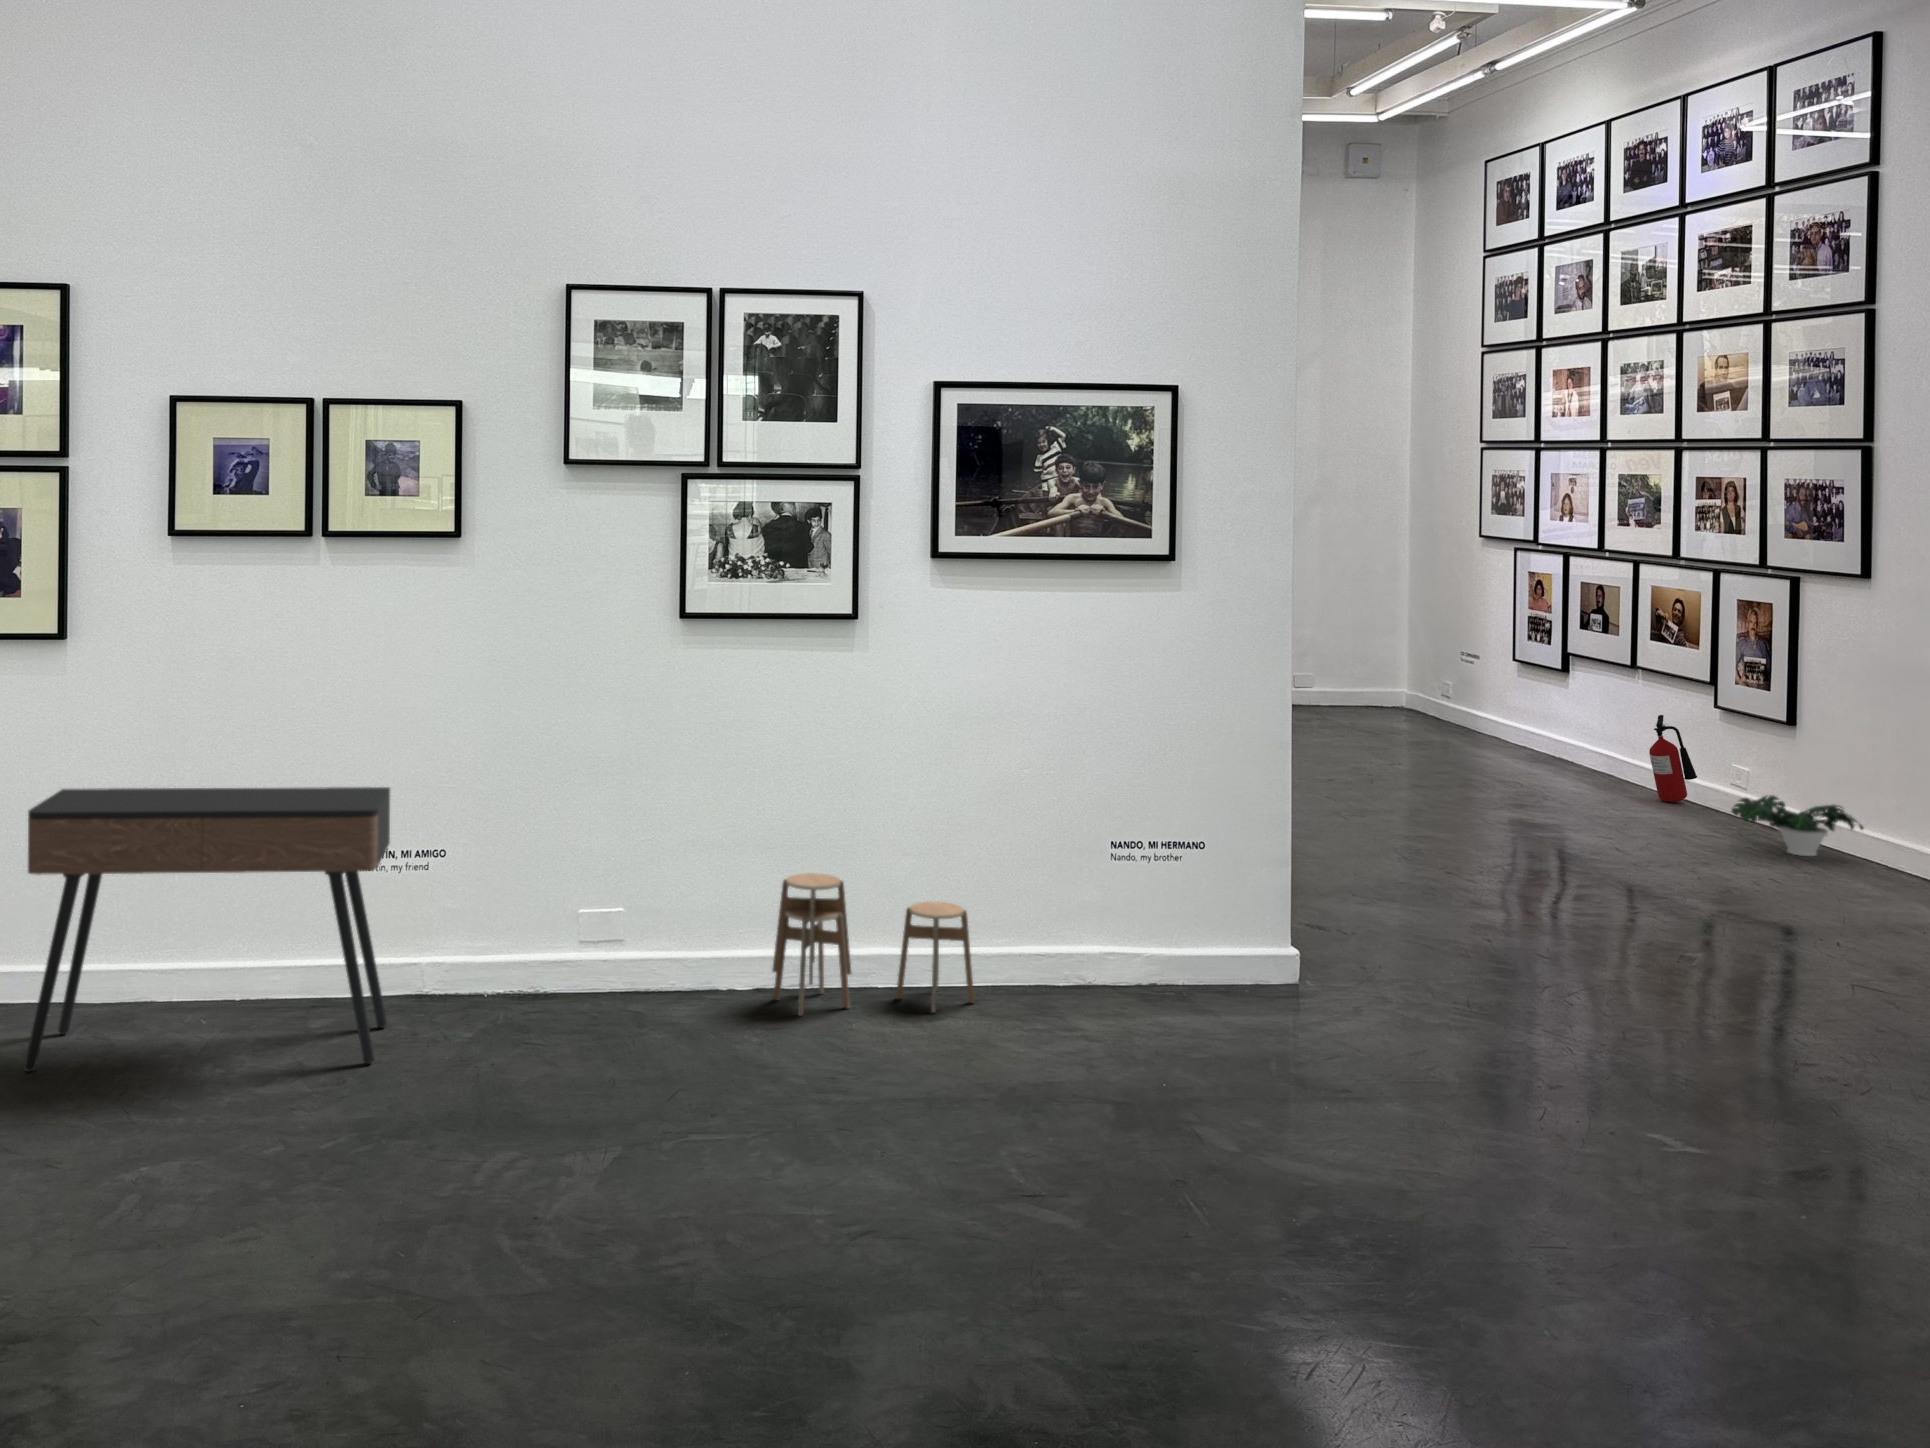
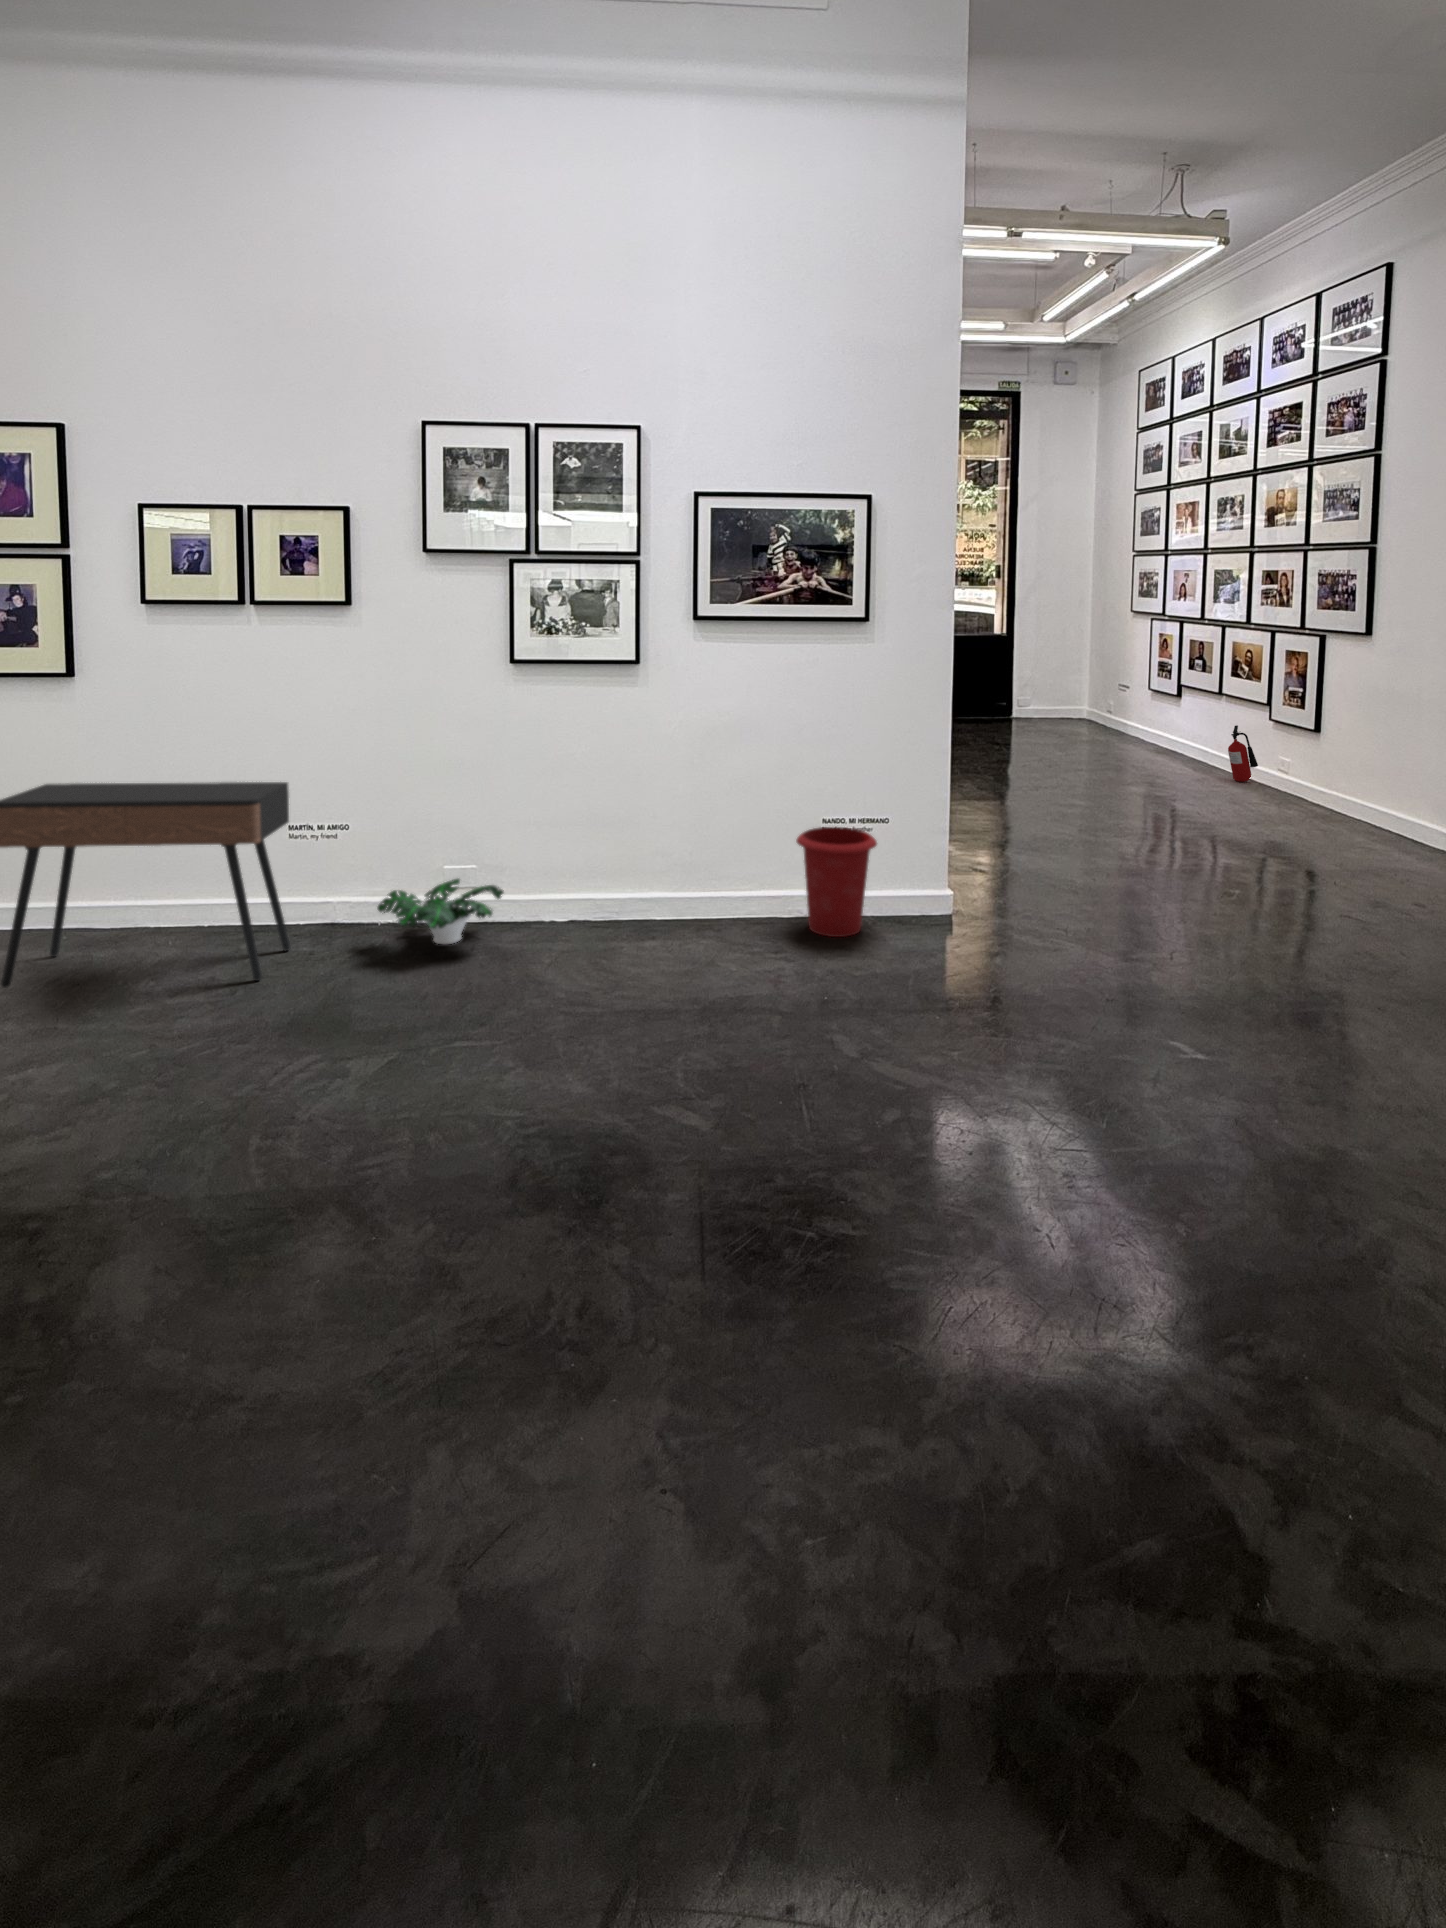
potted plant: present [1732,795,1863,856] -> present [377,879,504,944]
waste bin: none [1081,855,1199,1012] -> present [796,827,877,937]
stool: present [772,873,974,1016] -> none [576,840,720,941]

